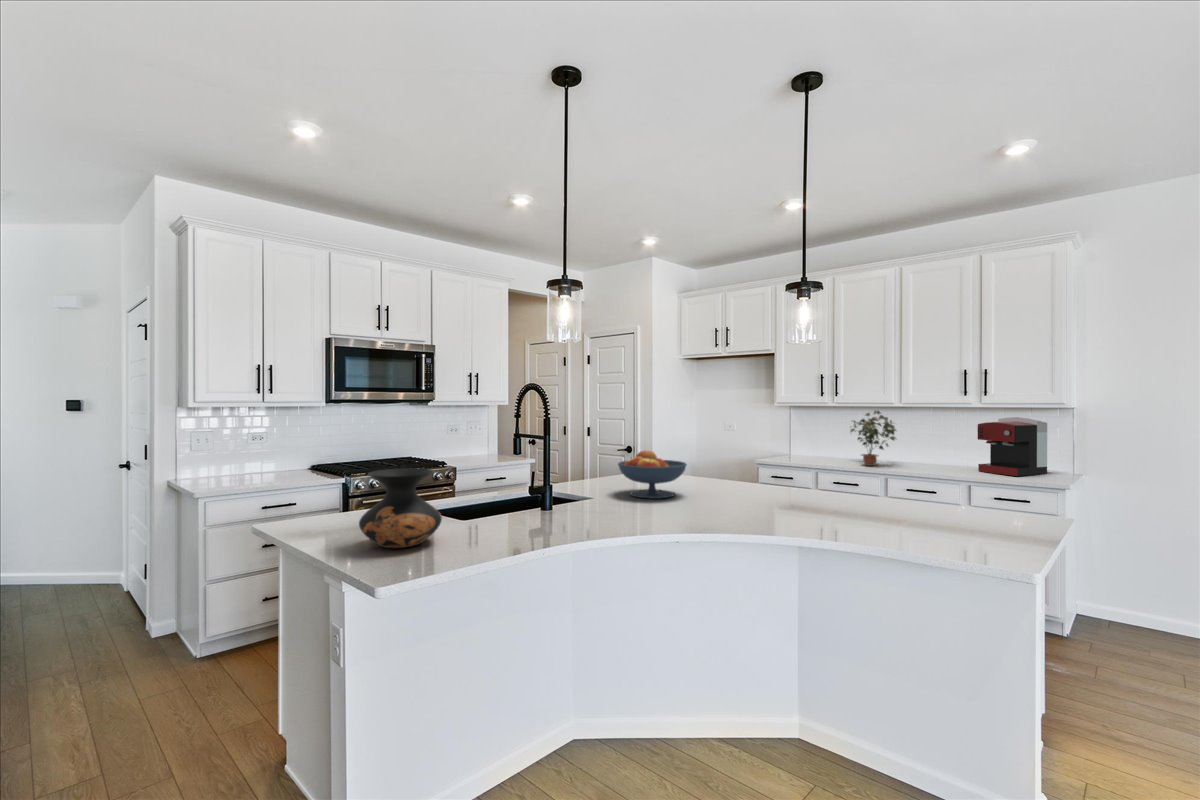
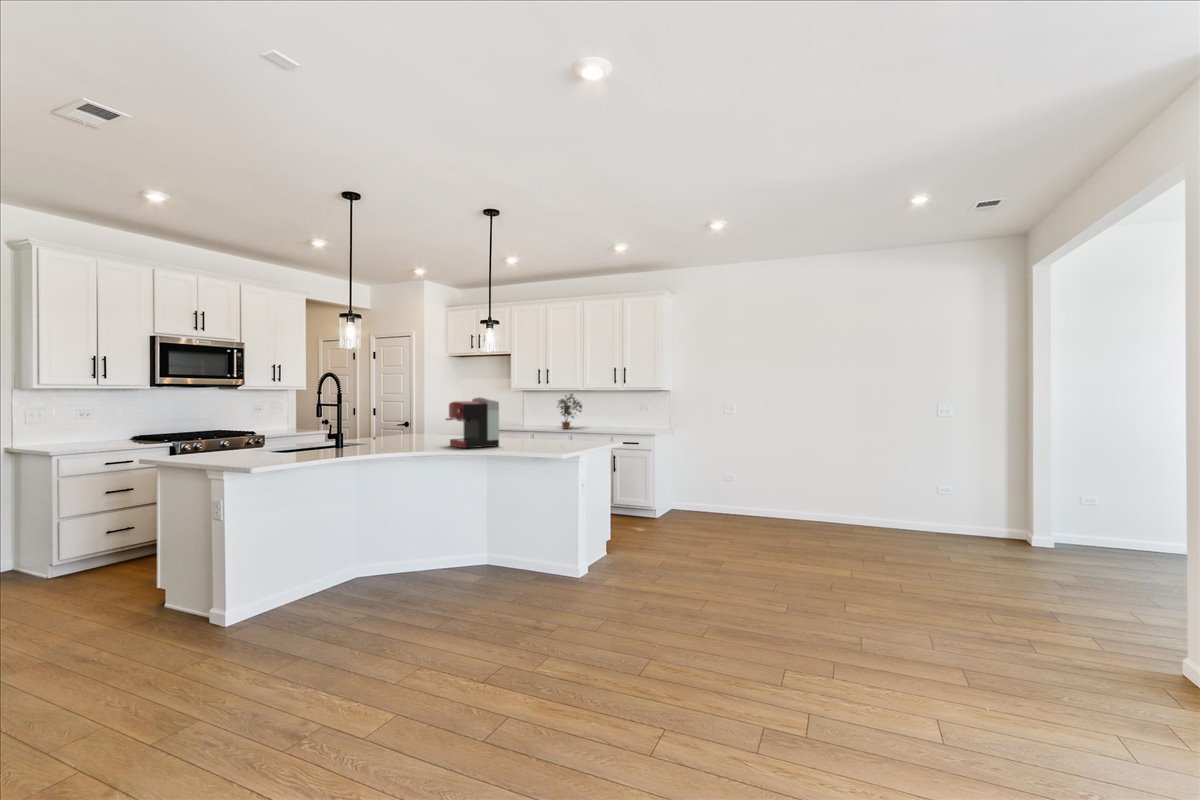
coffee maker: present [978,417,1047,476] -> present [446,398,499,448]
fruit bowl: present [618,450,687,498] -> none [386,415,430,442]
vase: present [359,468,442,548] -> none [224,420,275,461]

